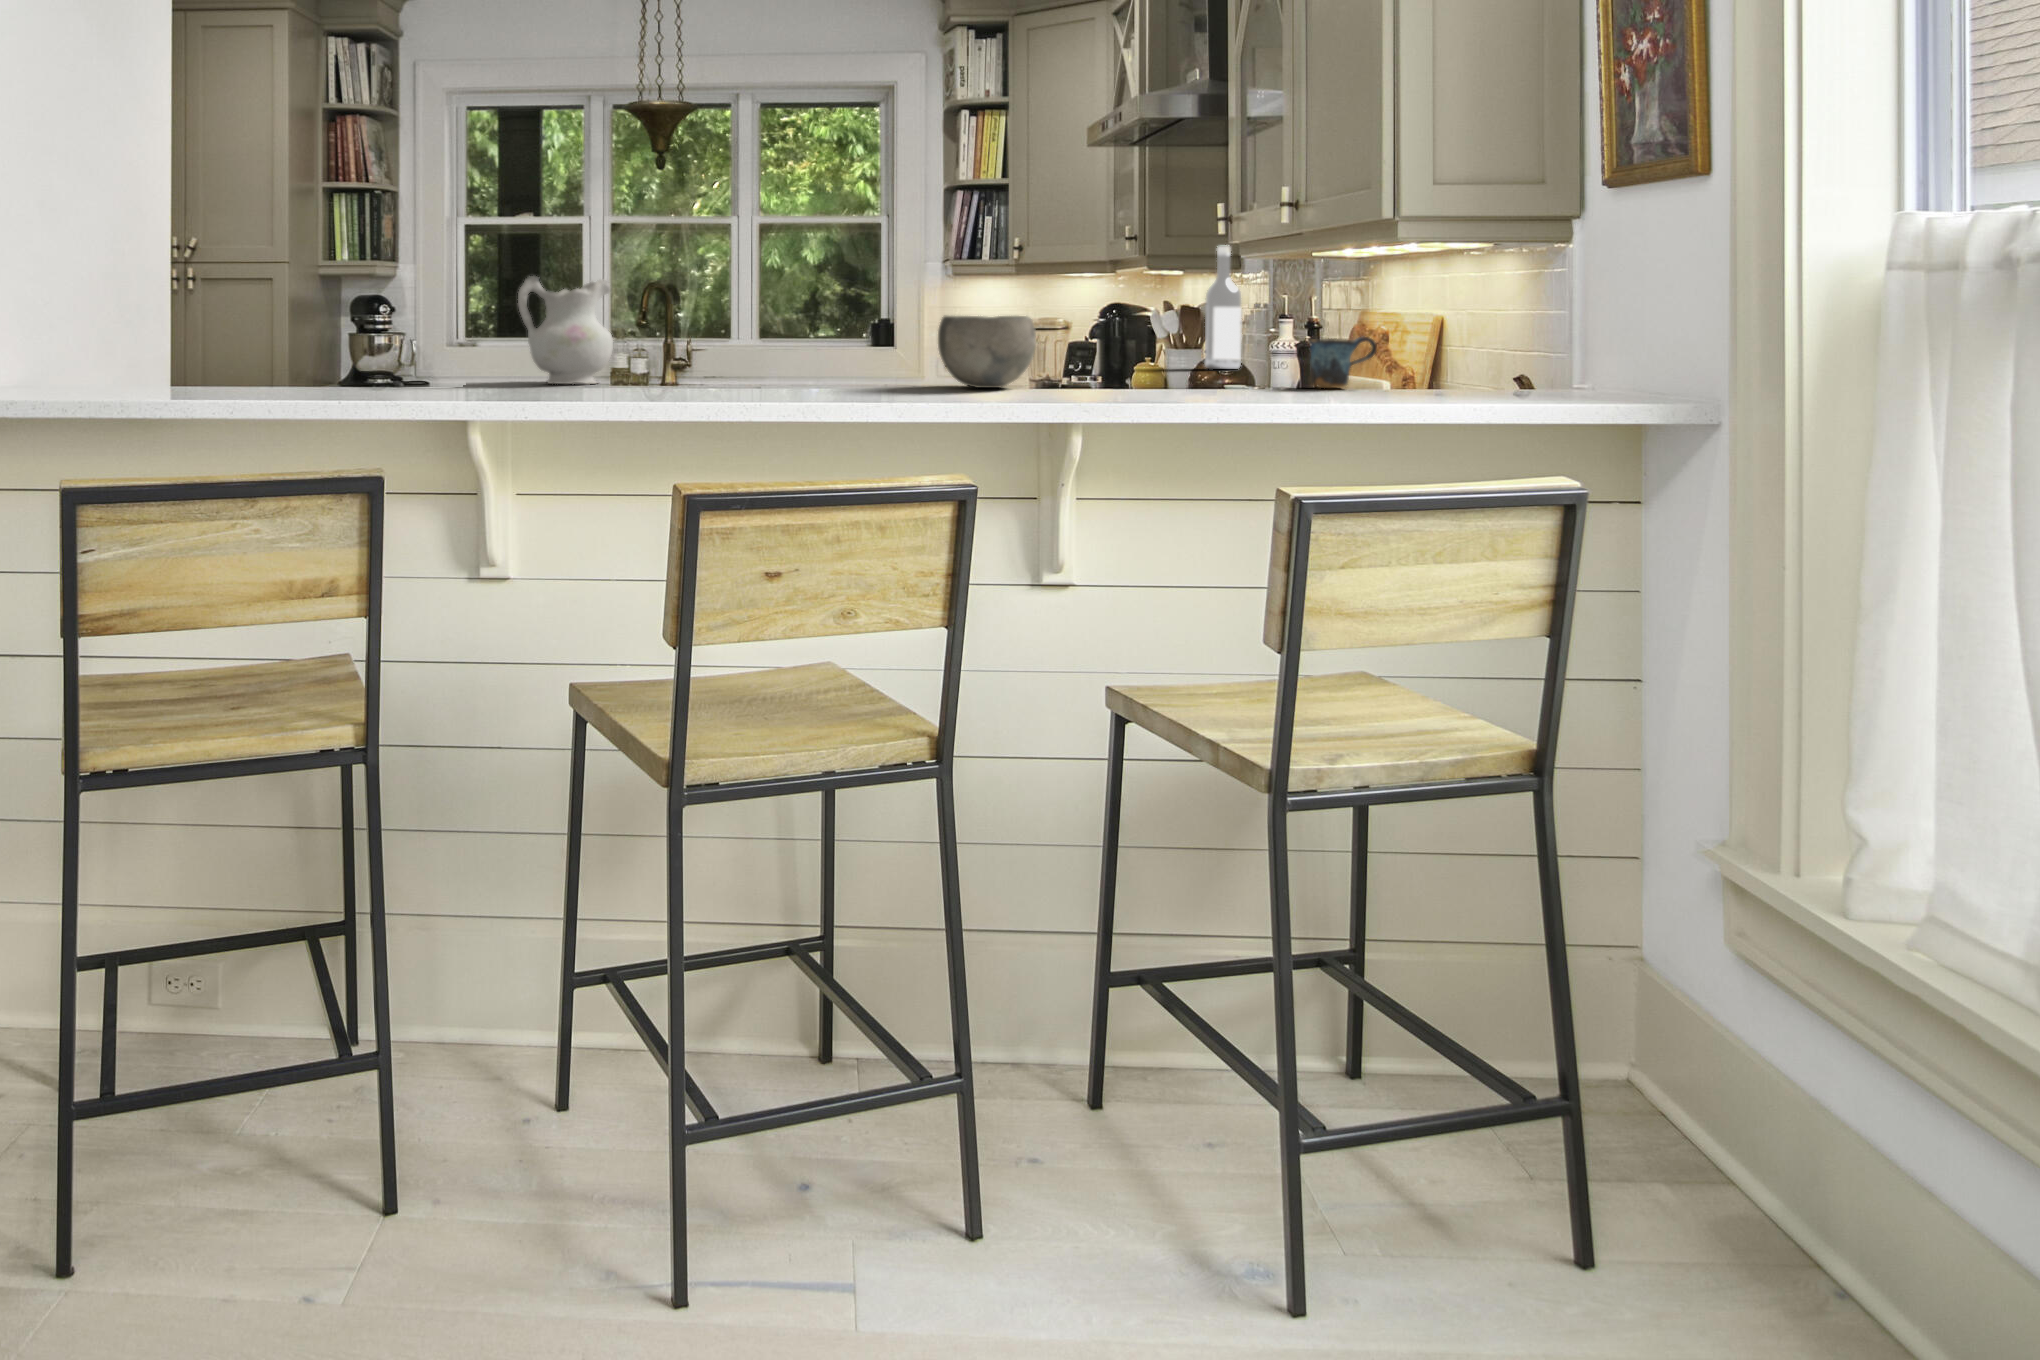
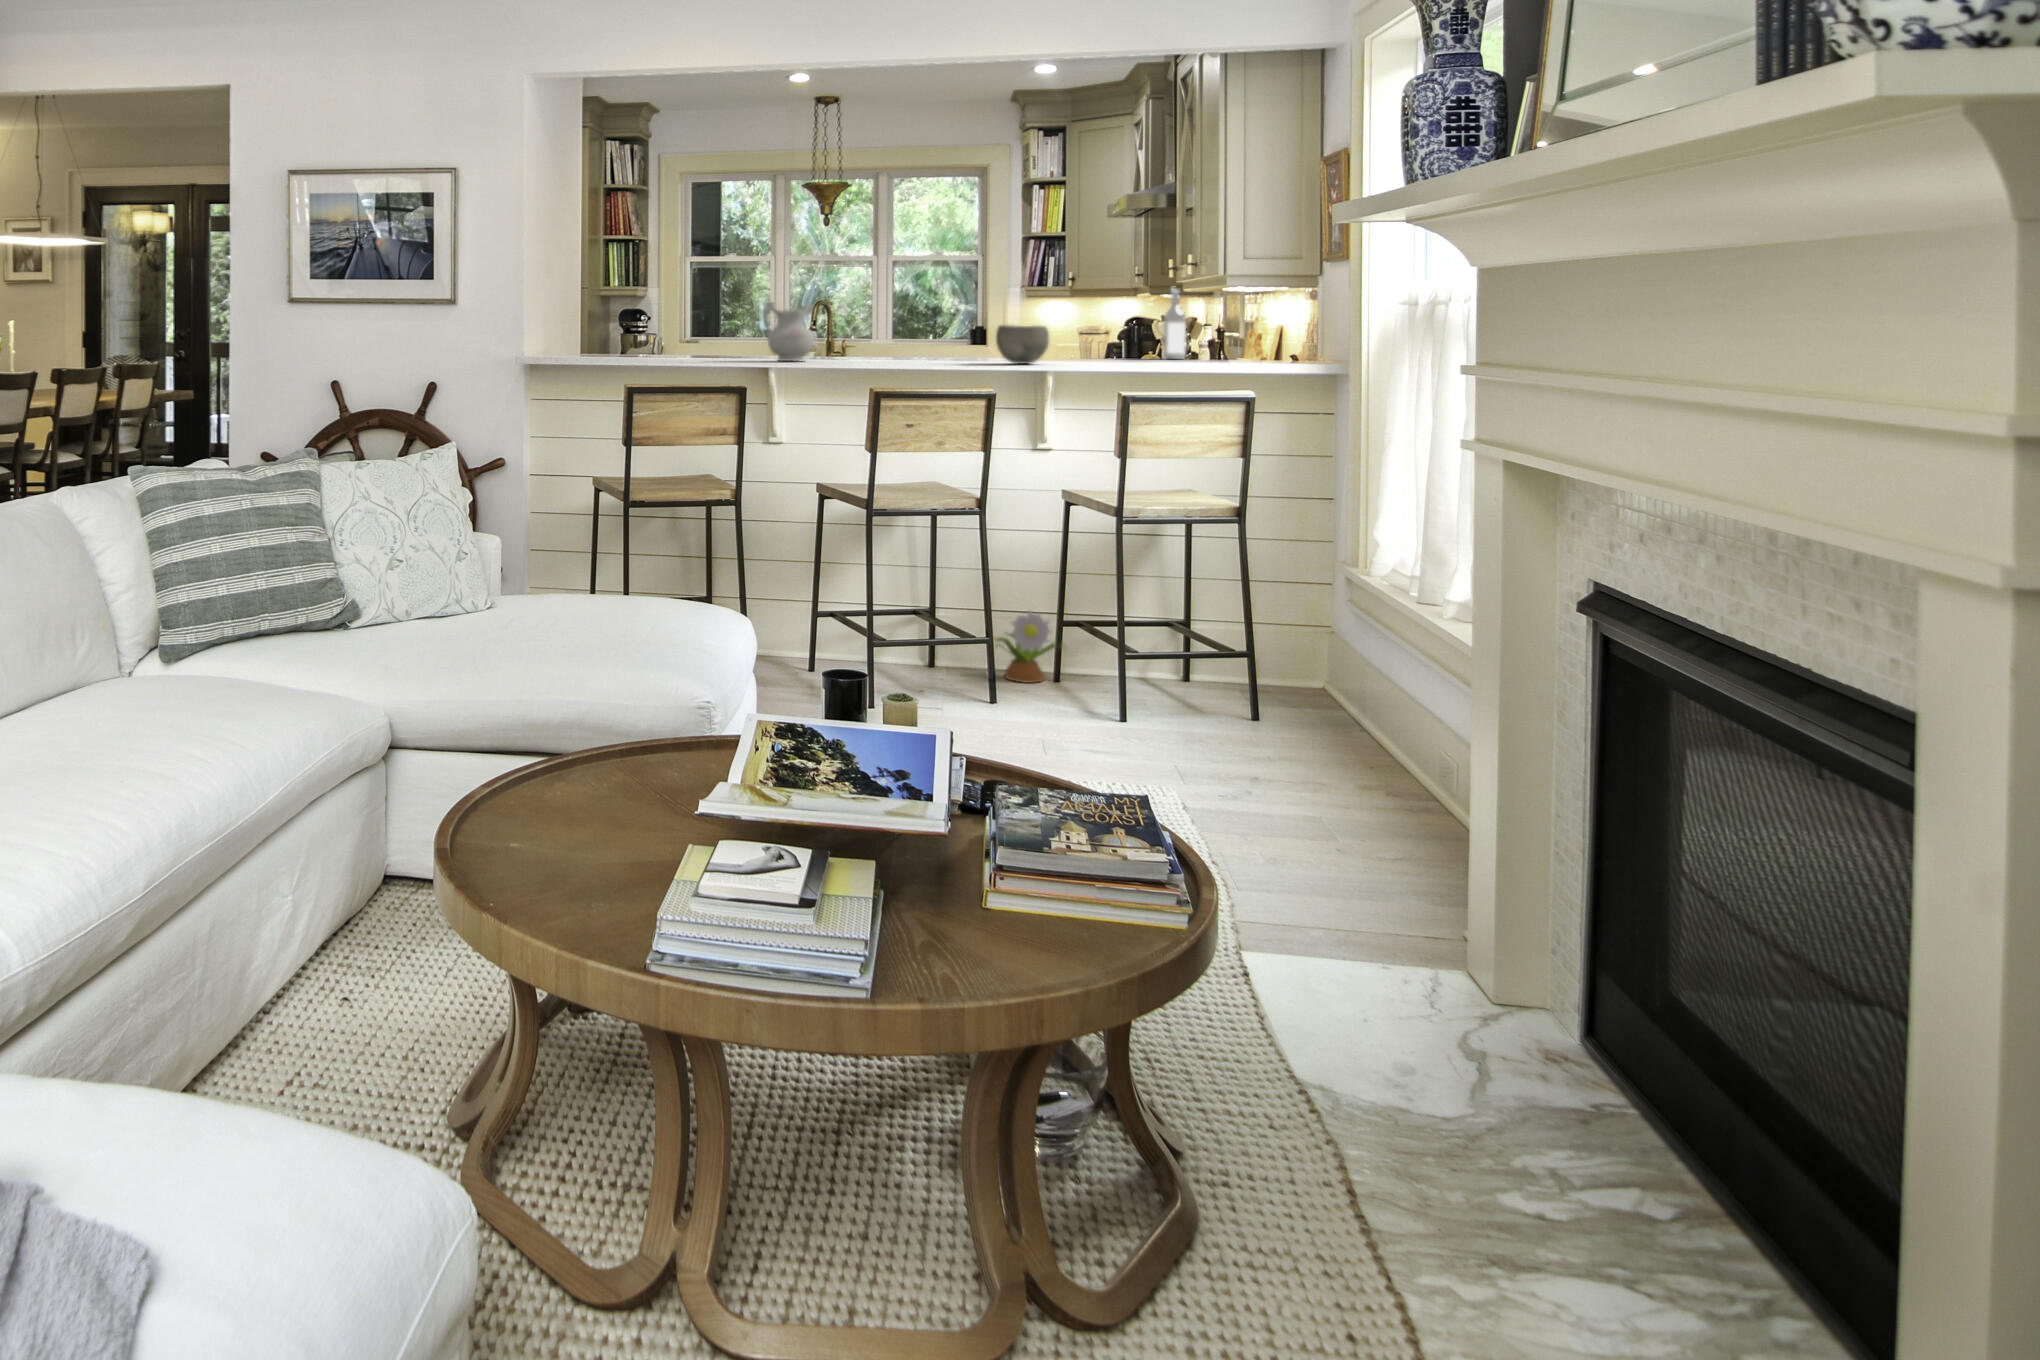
mug: present [1308,337,1377,388] -> none [1196,338,1232,365]
decorative plant: none [958,986,1128,1148] -> present [994,611,1056,683]

